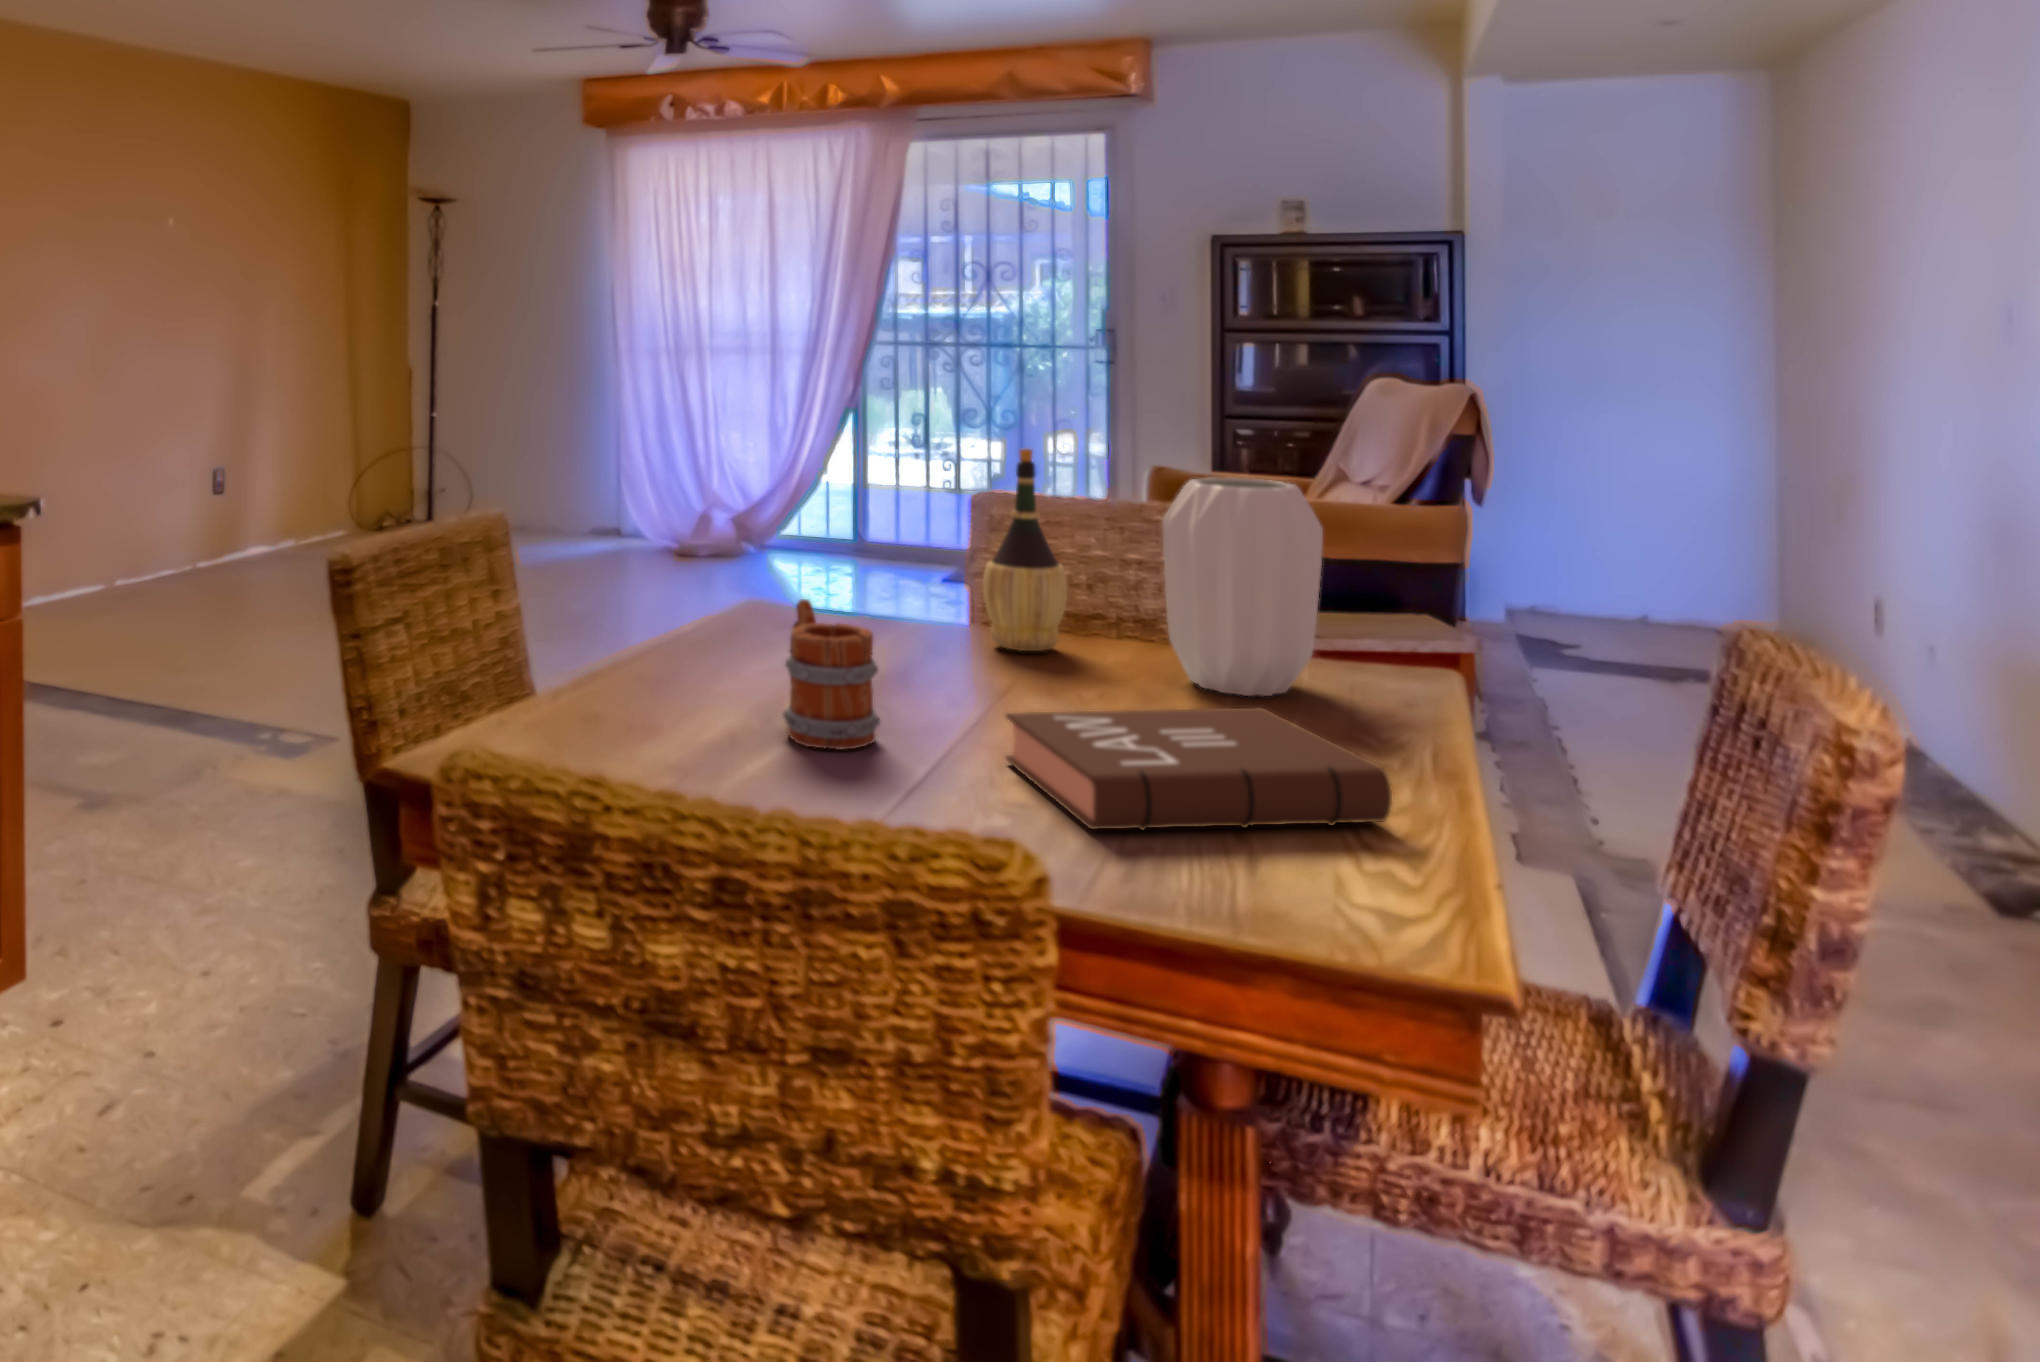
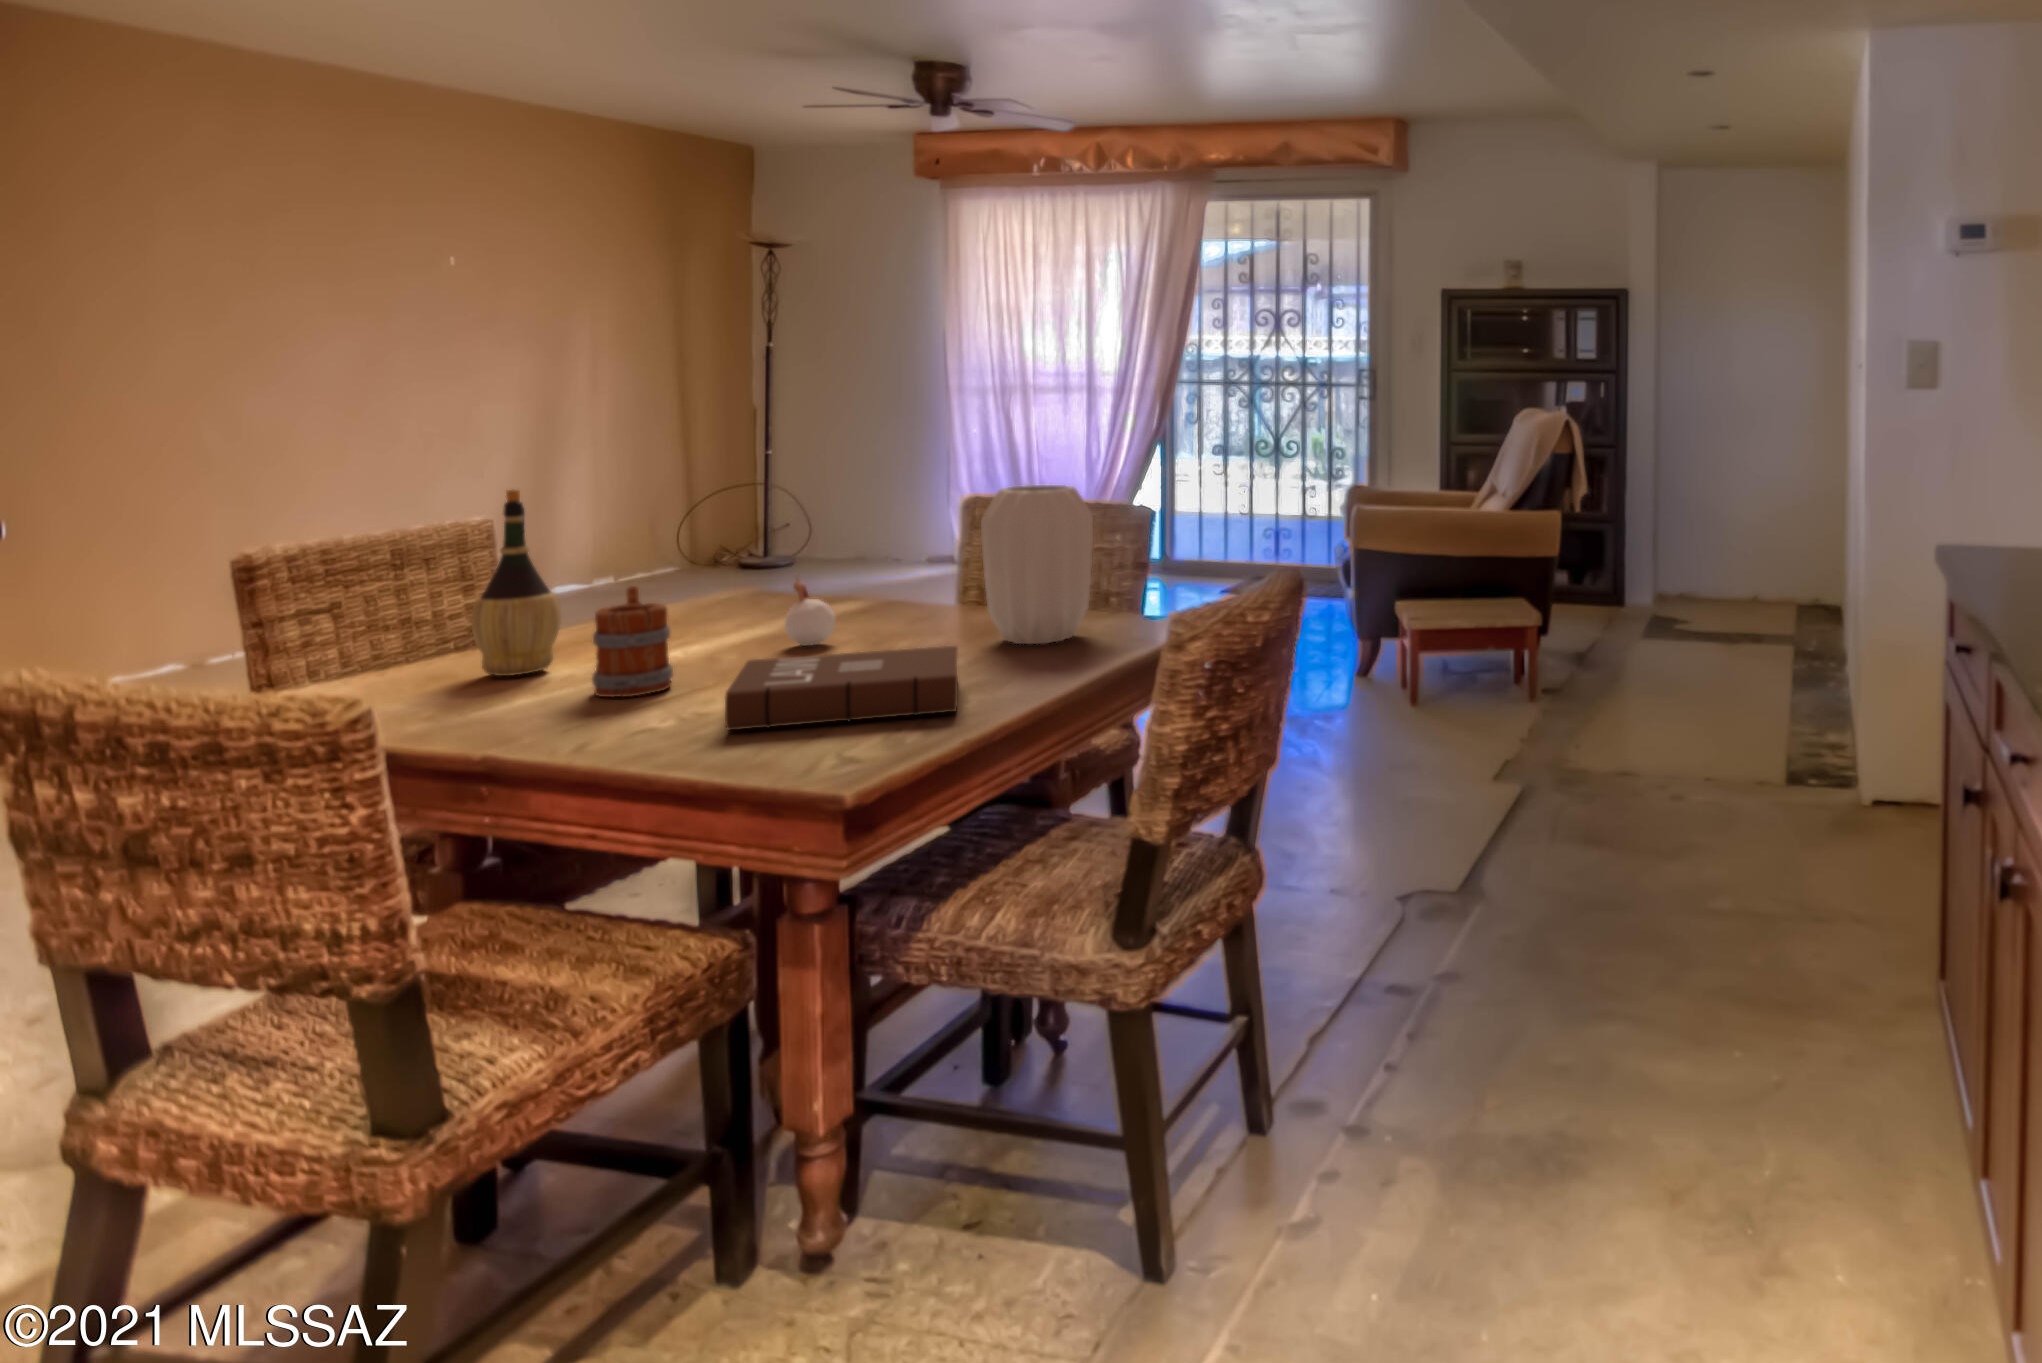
wine bottle: present [983,448,1067,651] -> present [471,489,561,676]
candle: none [910,572,970,677] -> present [784,579,836,646]

